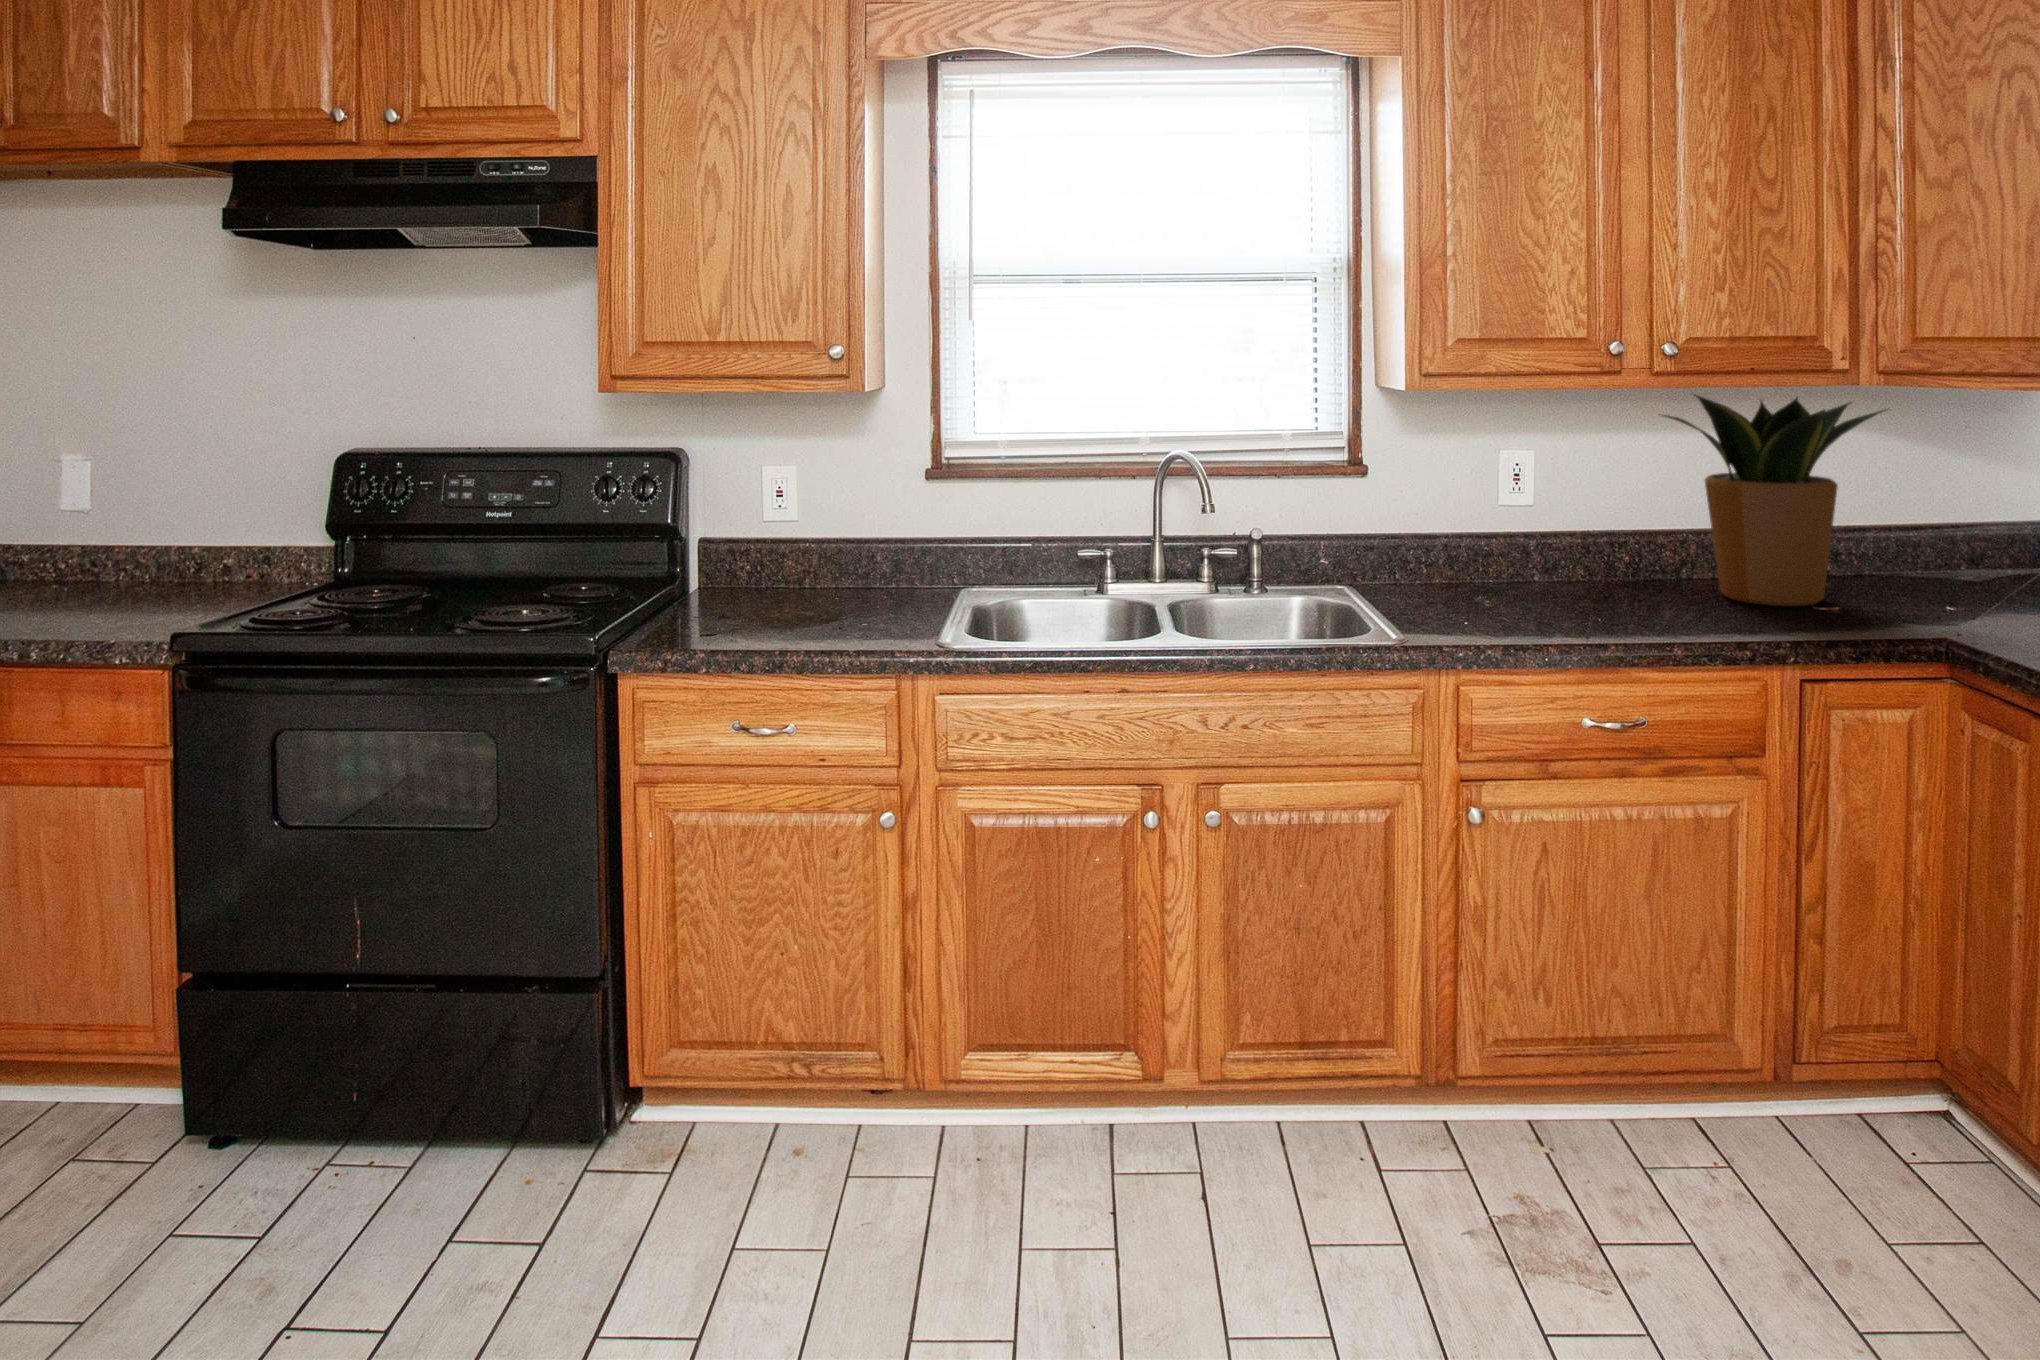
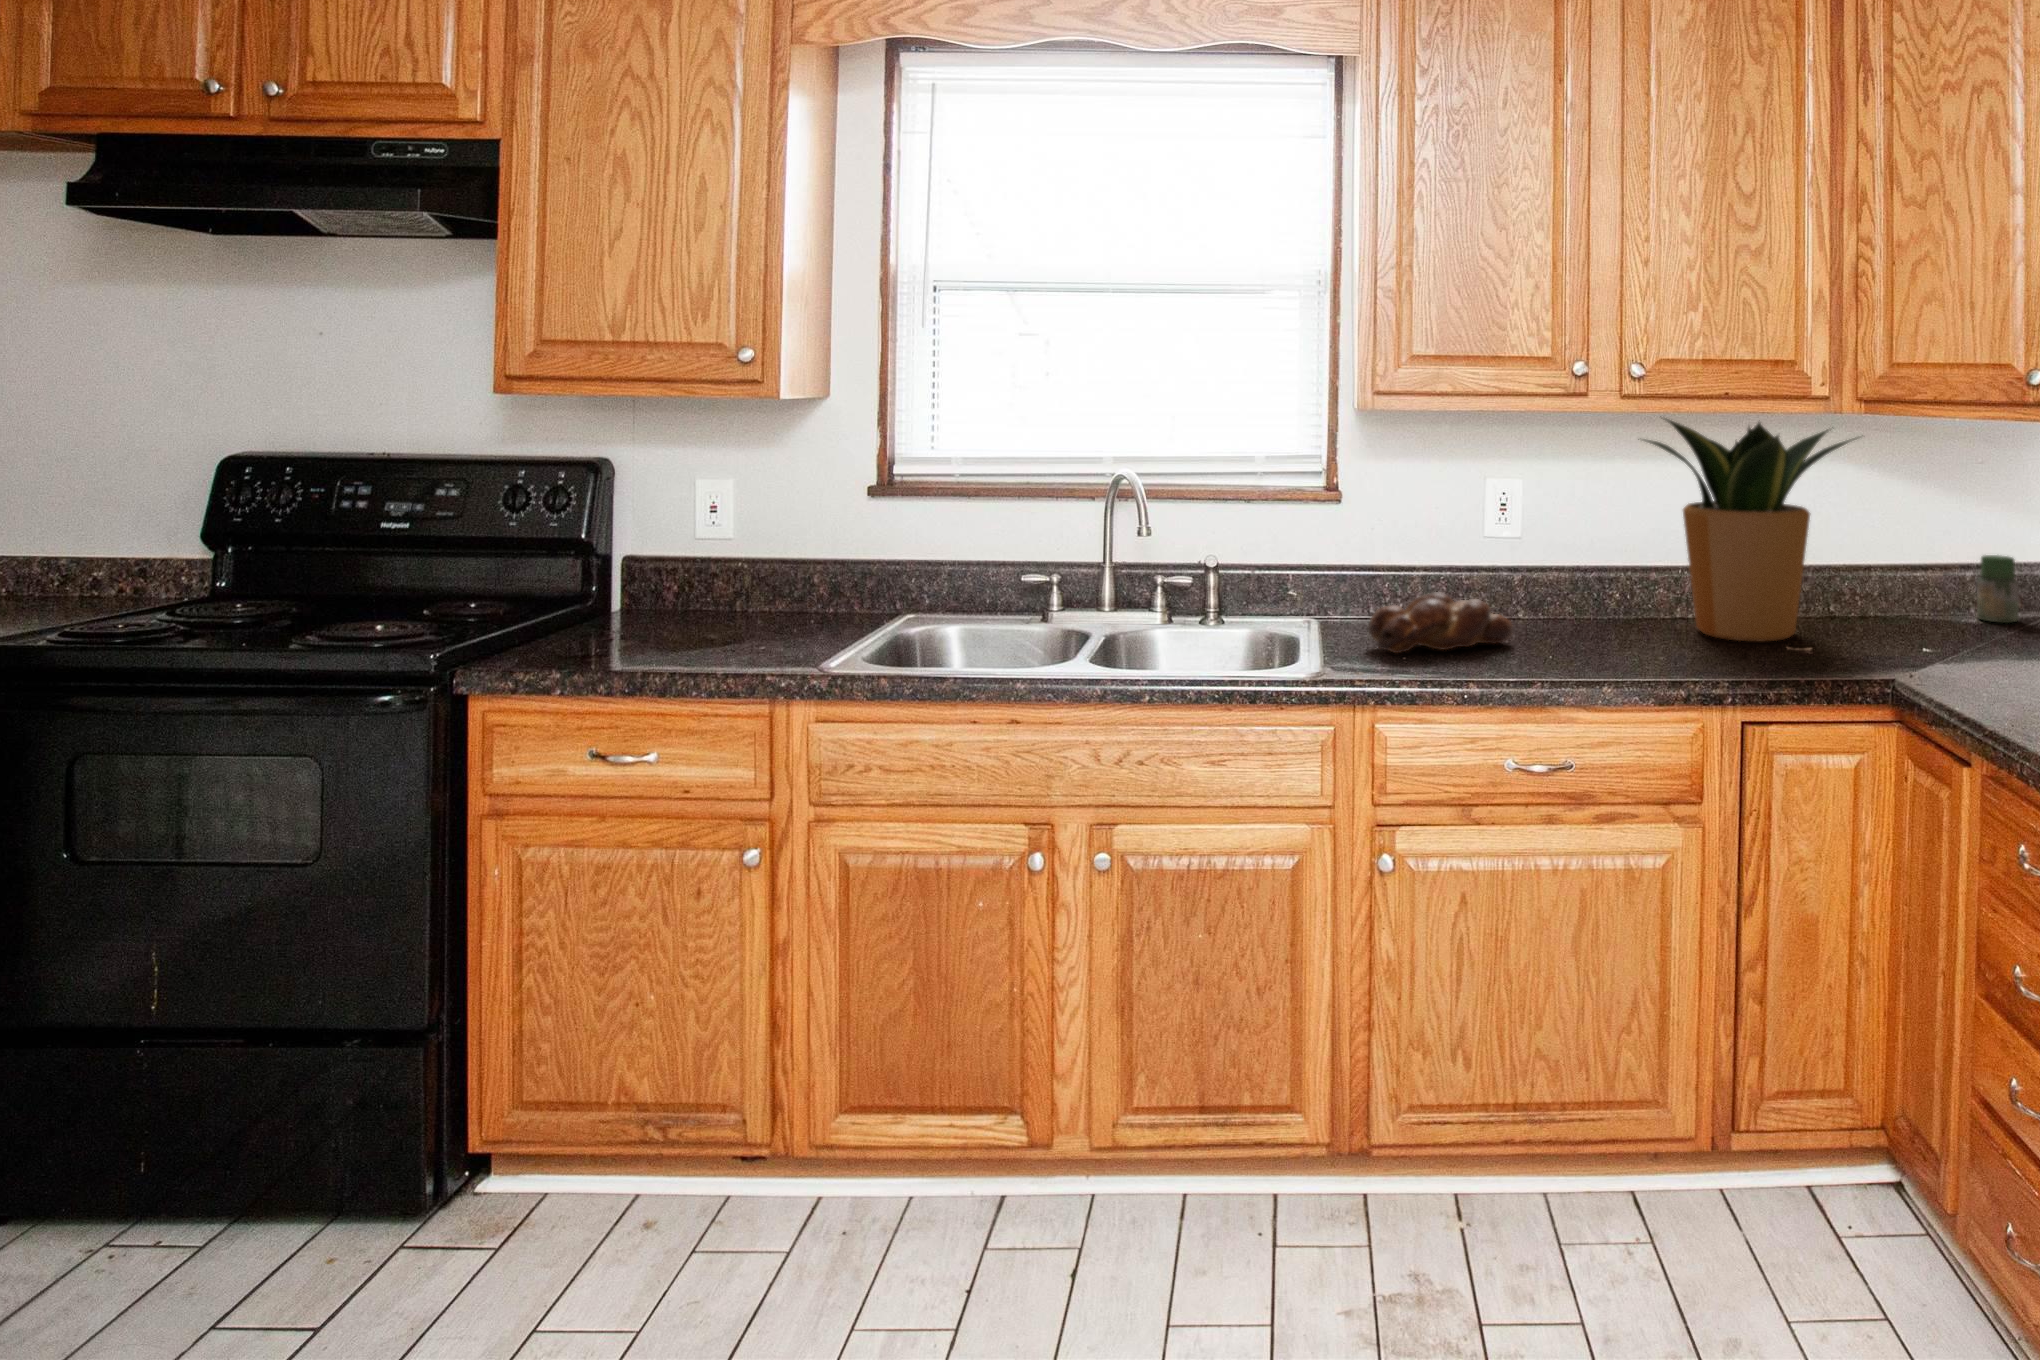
jar: none [1983,520,2028,585] -> present [1977,555,2019,623]
bread loaf: none [1421,563,1557,621] -> present [1368,592,1513,653]

